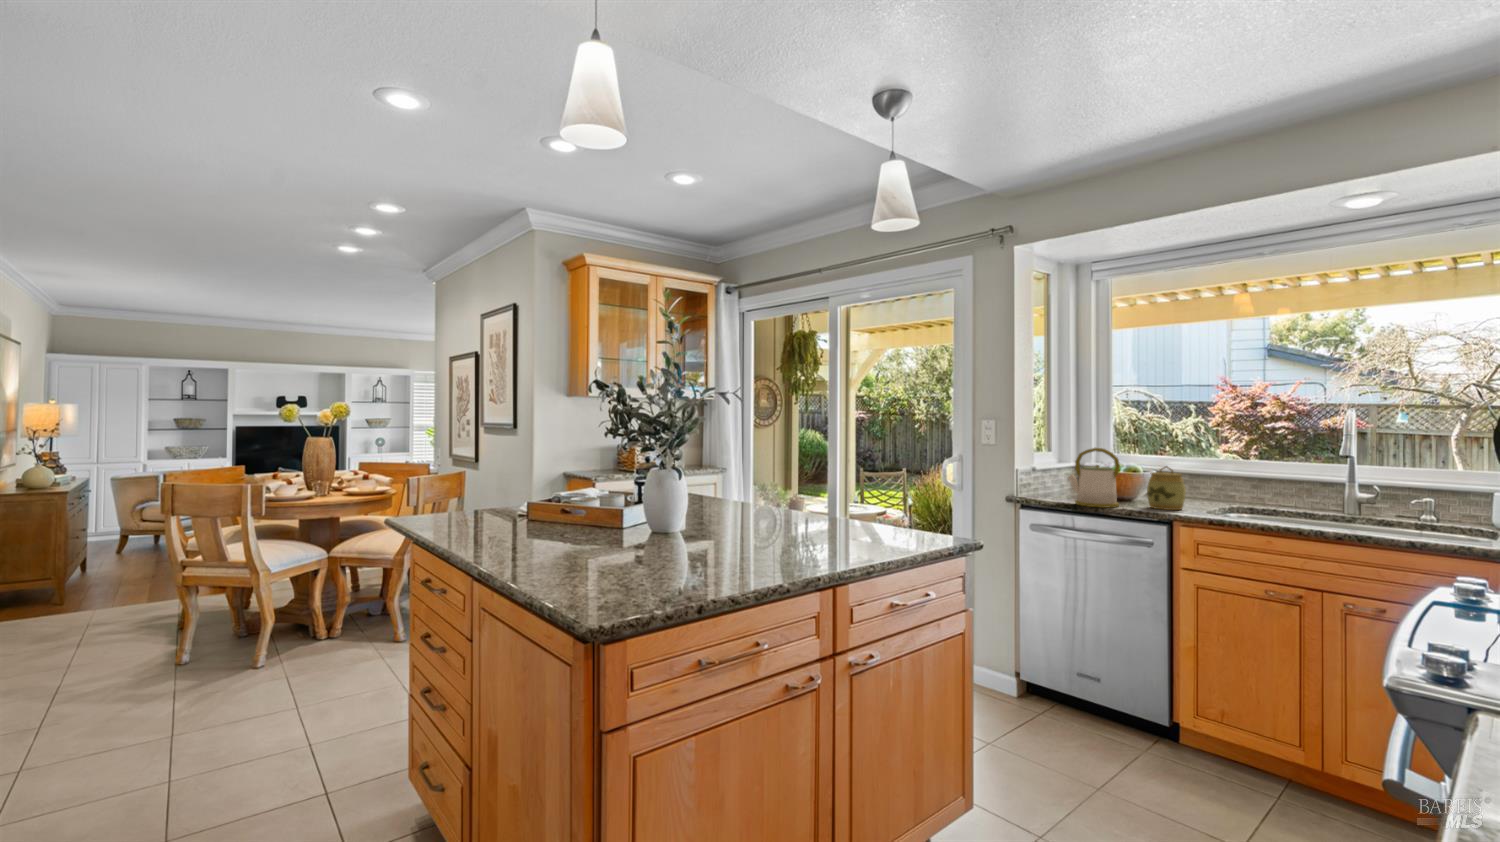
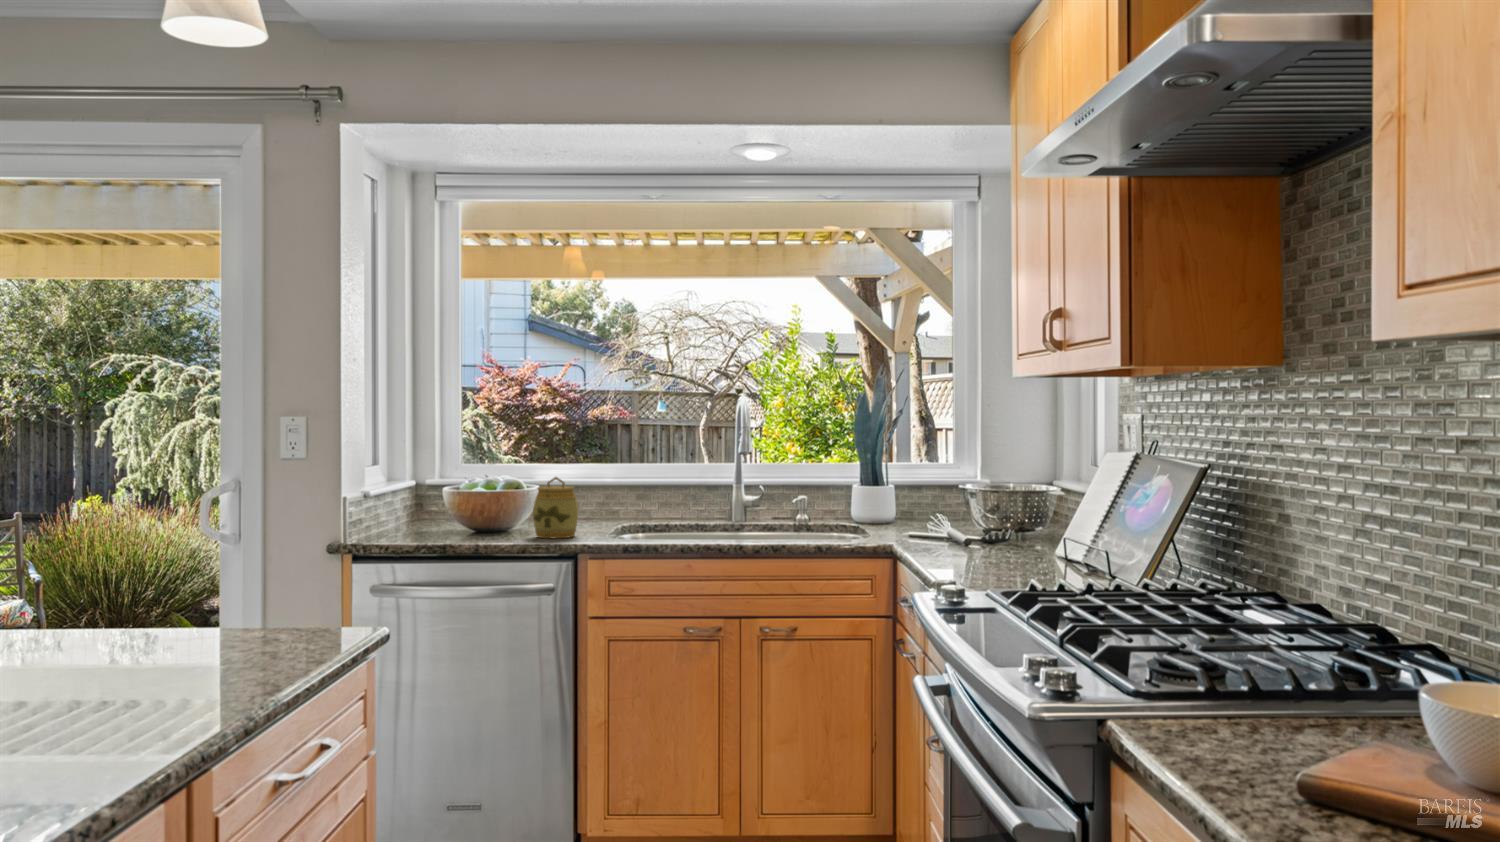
kettle: present [1068,448,1120,508] -> none [426,455,501,545]

